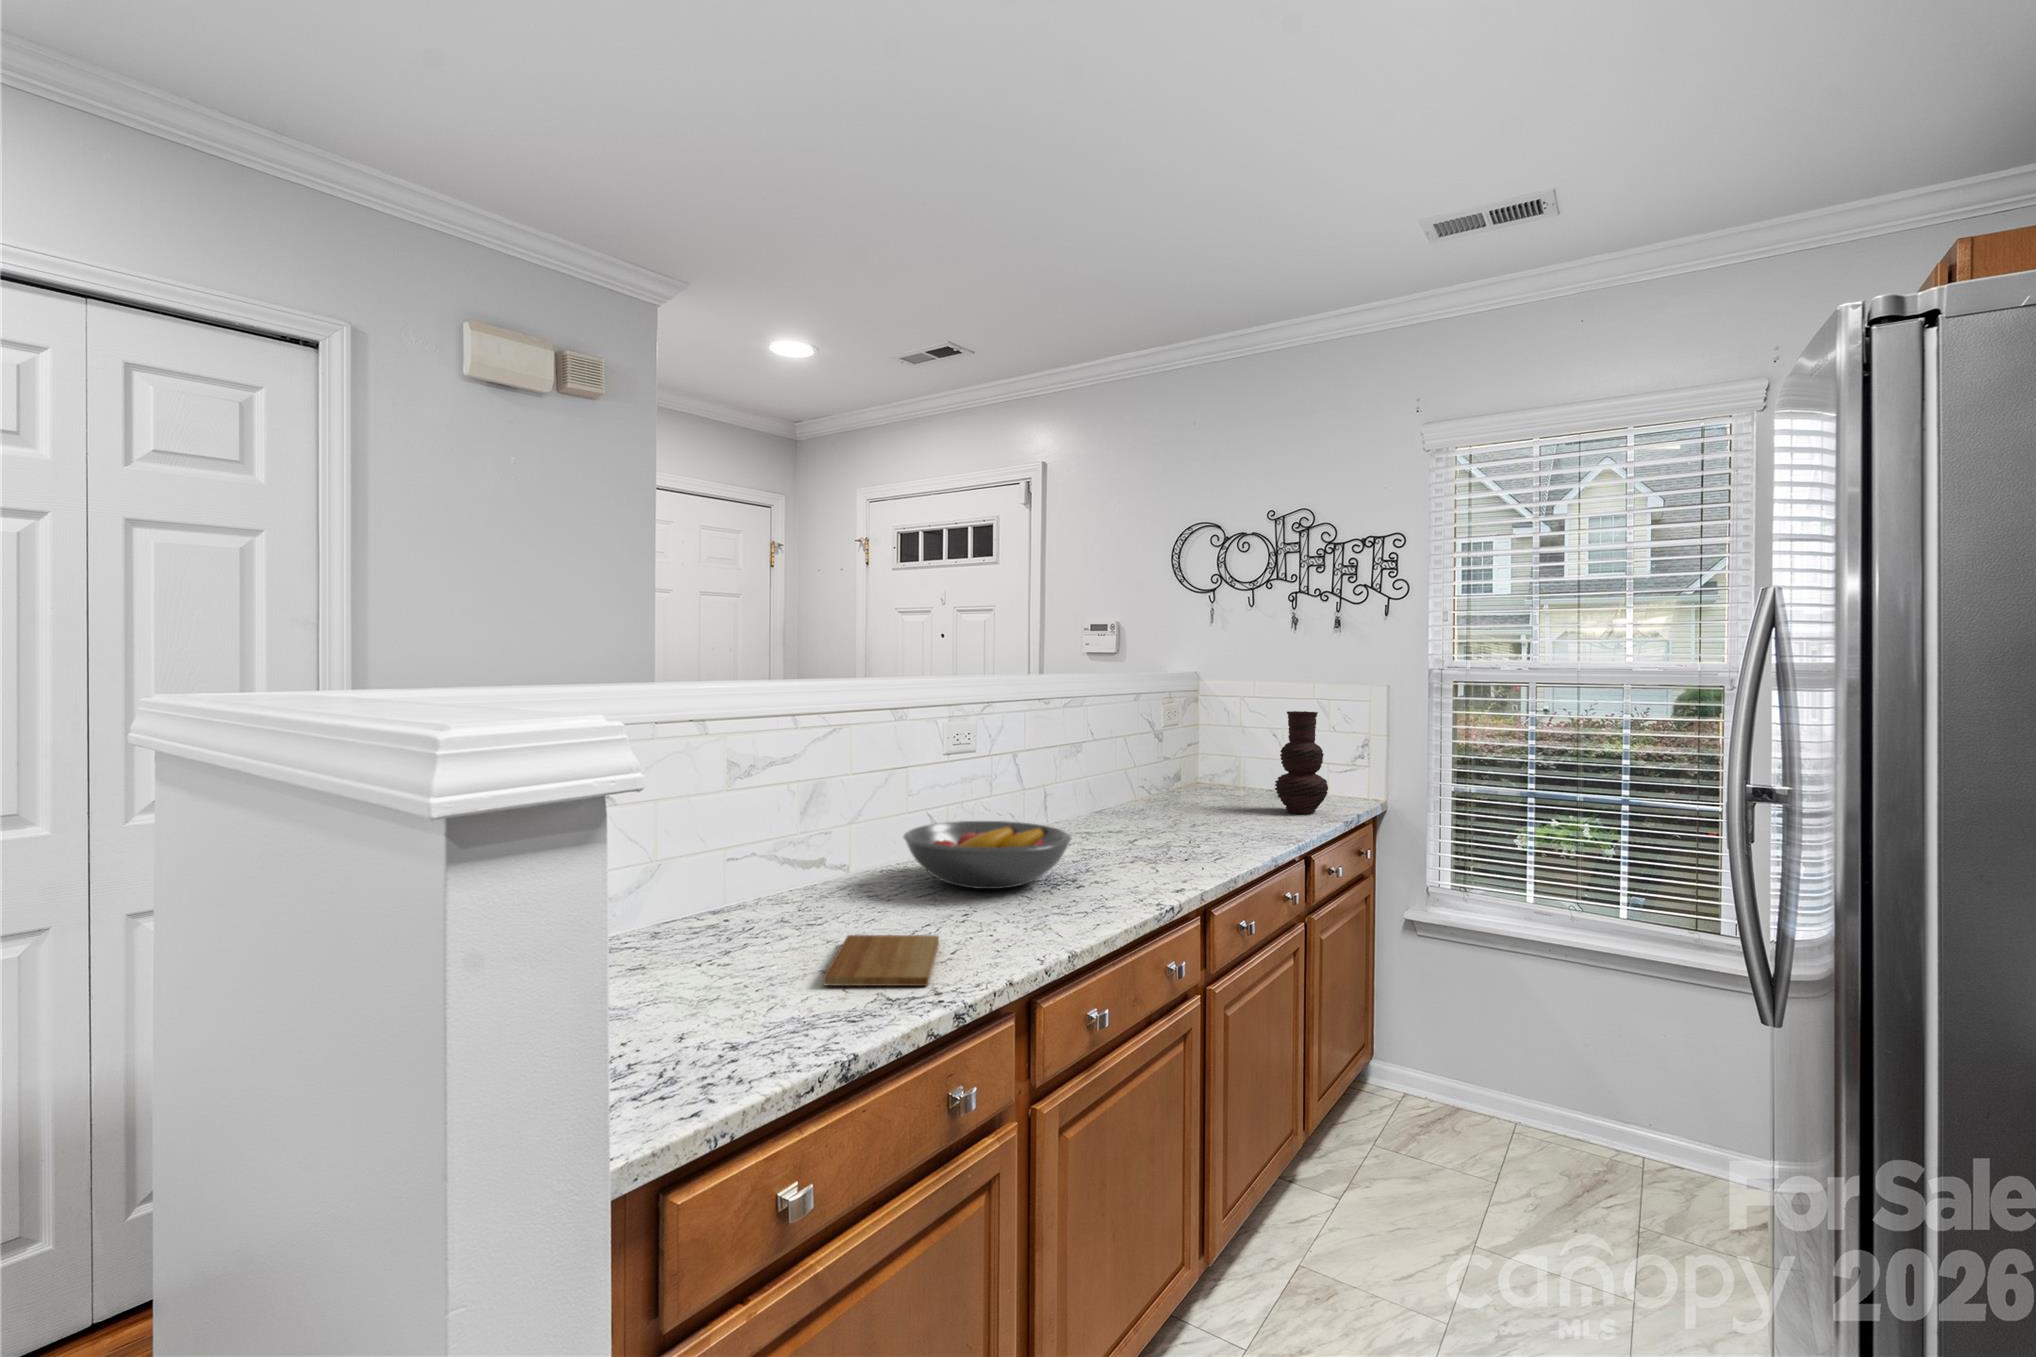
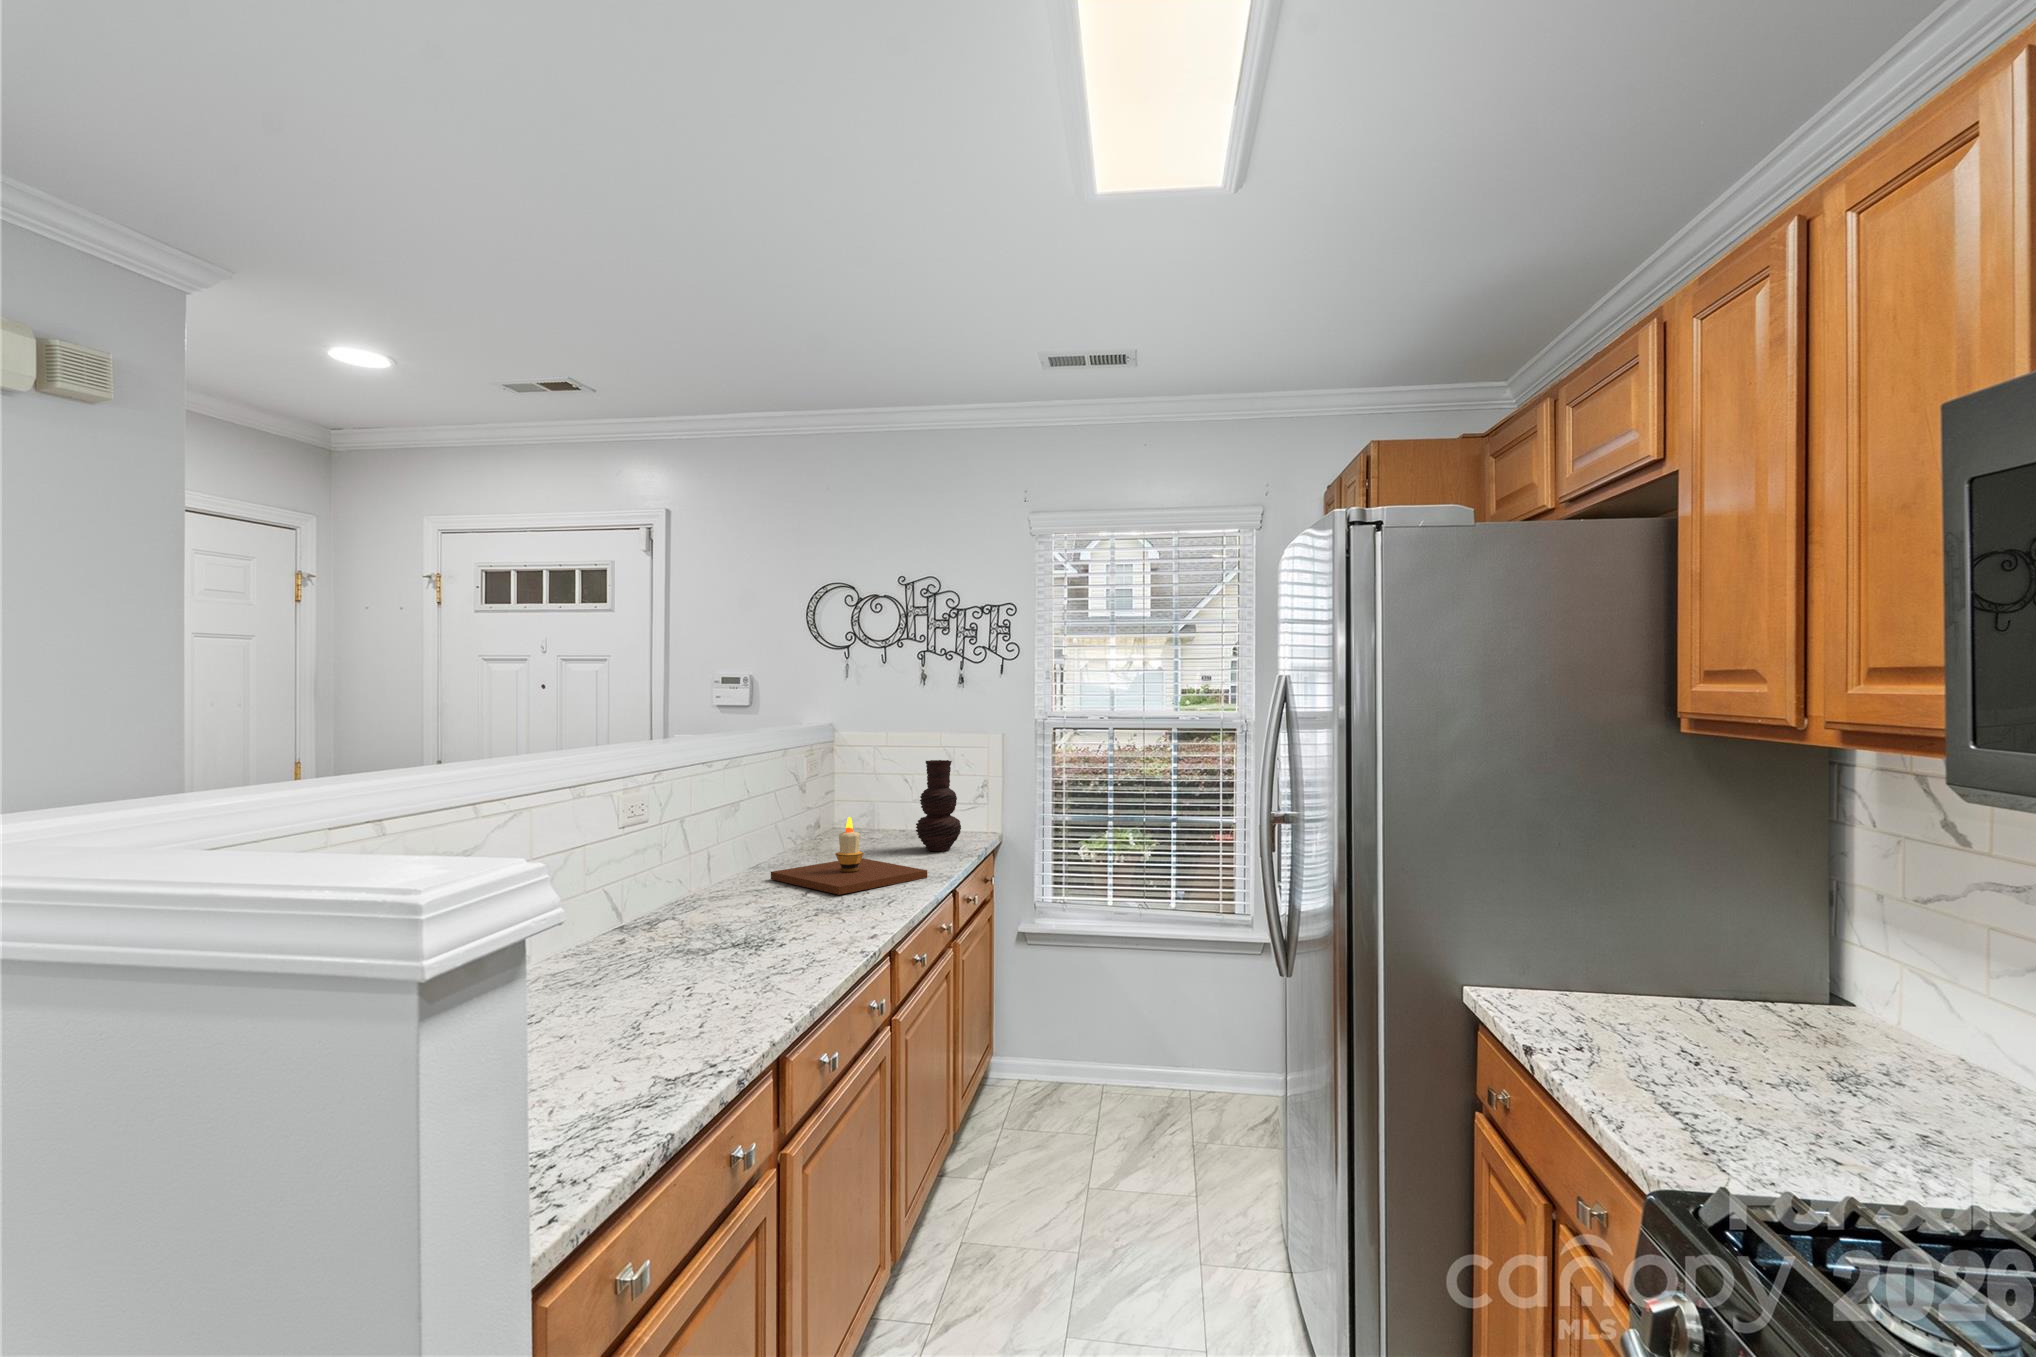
candle: none [1106,764,1274,845] -> present [771,817,927,895]
fruit bowl: present [903,821,1072,889] -> none [602,890,774,960]
cutting board: present [823,935,939,986] -> none [588,1012,699,1078]

